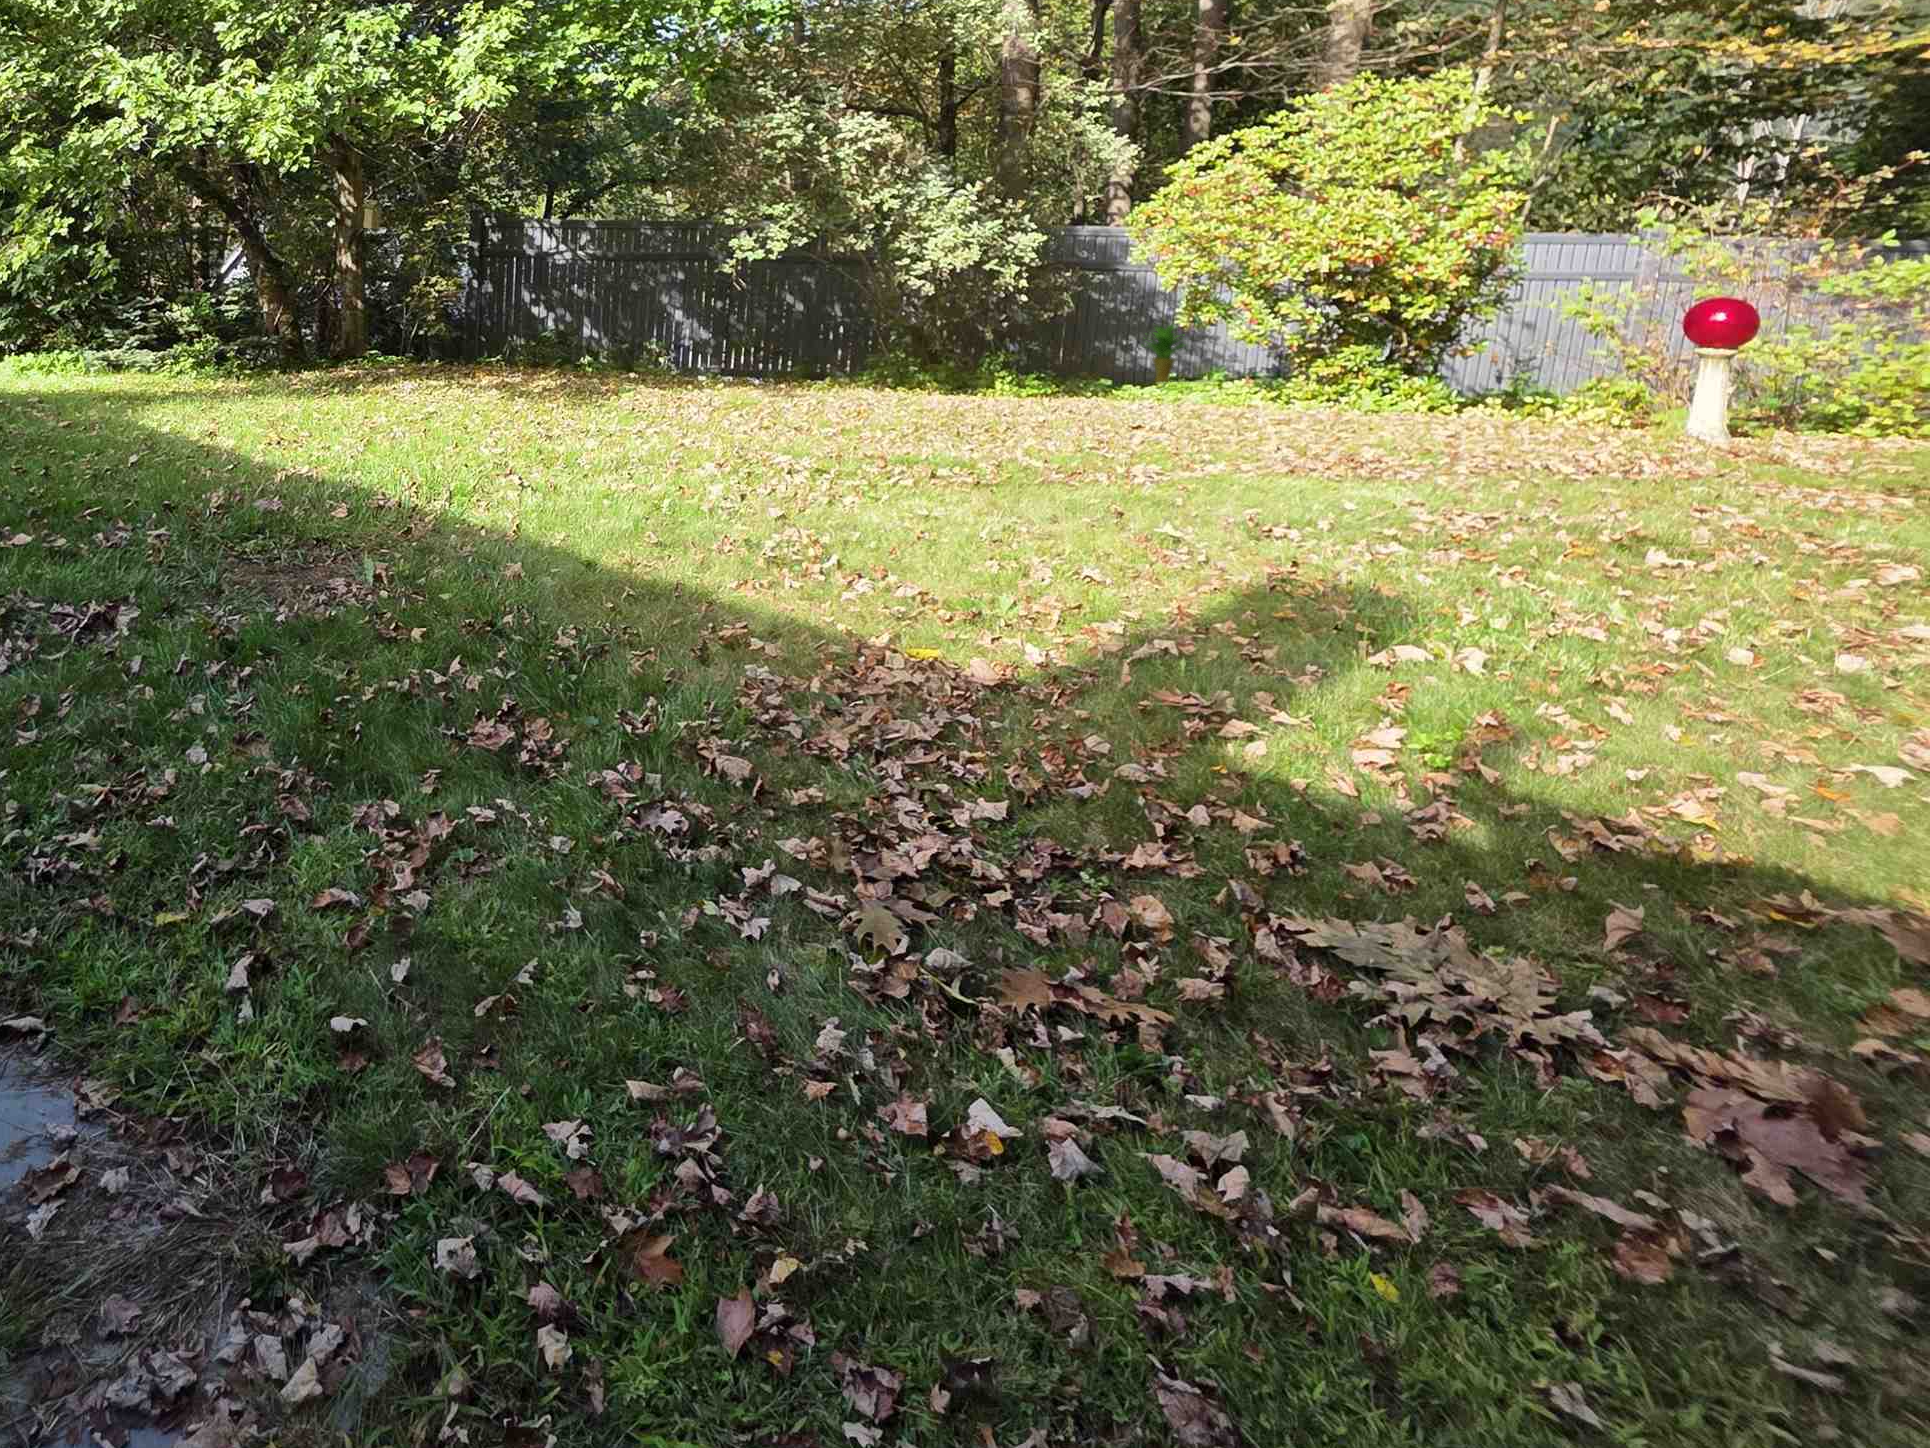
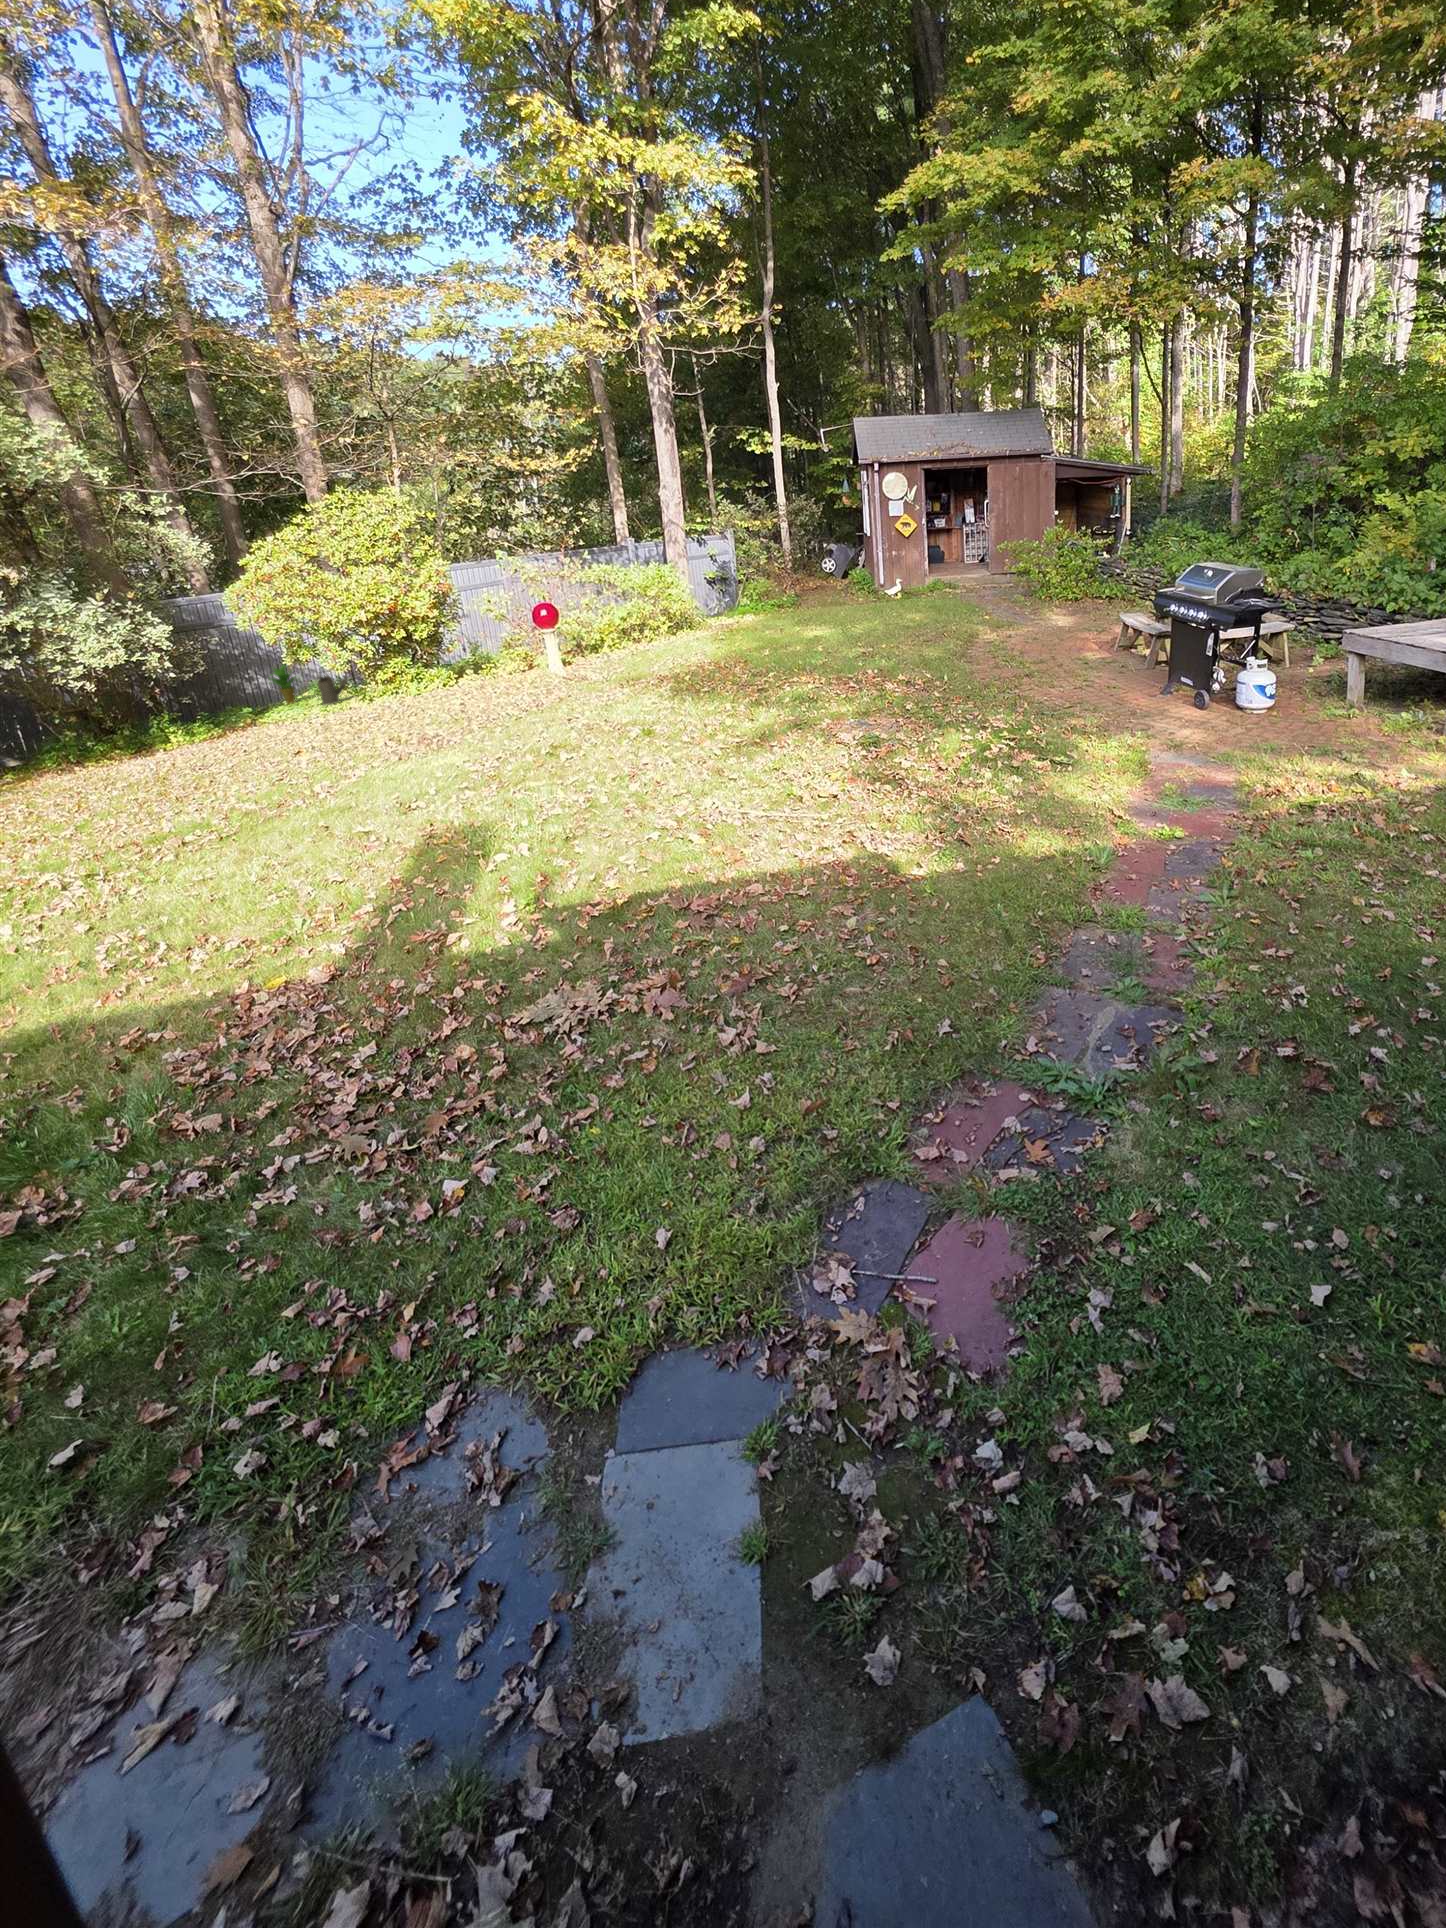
watering can: none [1199,340,1268,394] -> present [318,671,348,705]

